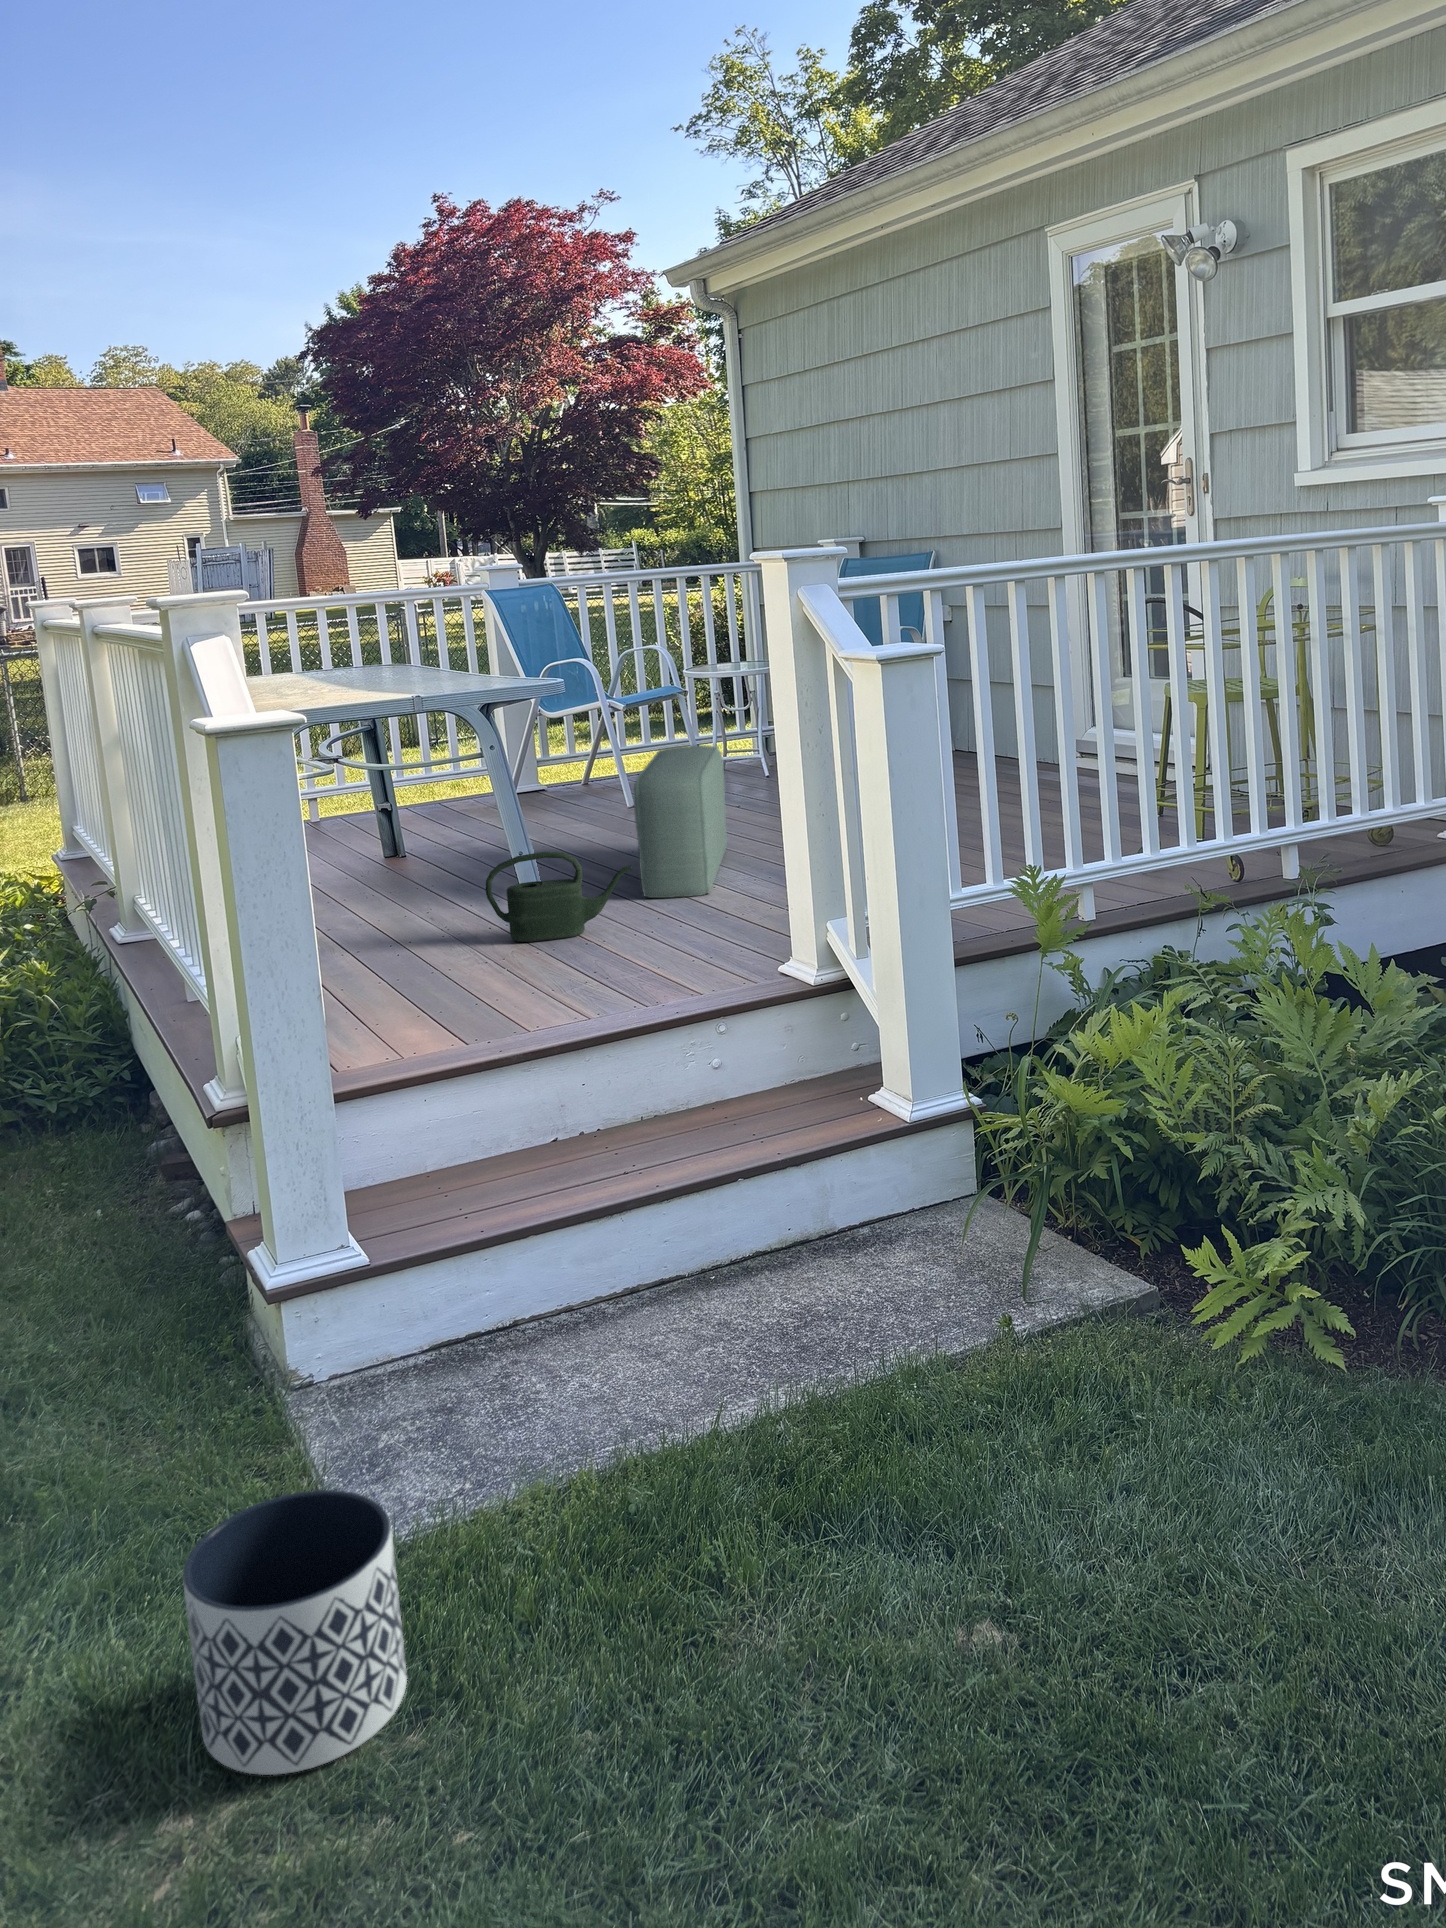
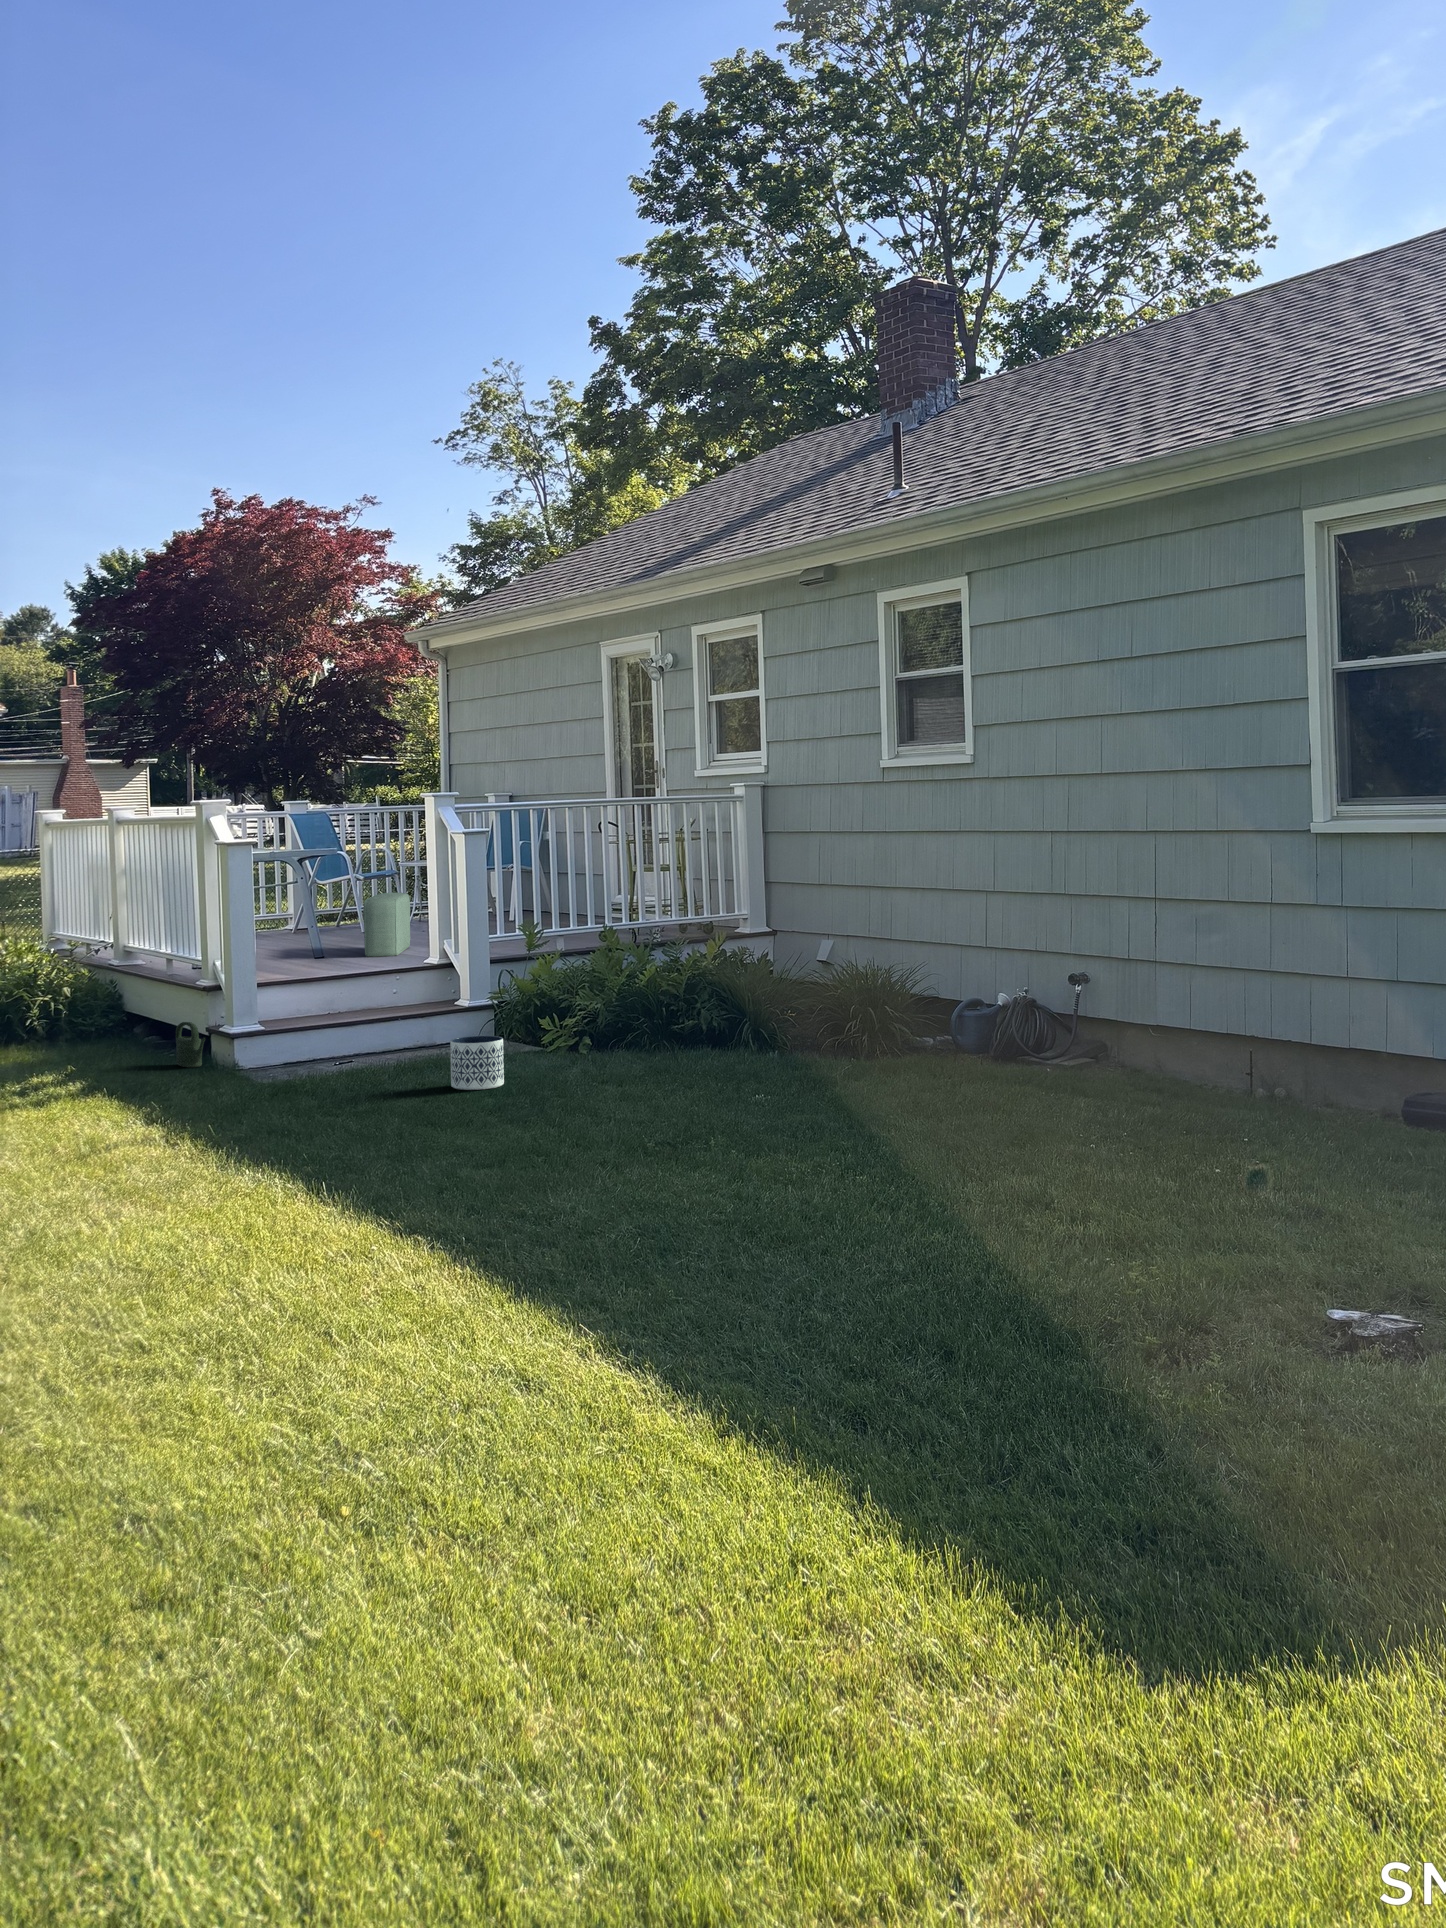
watering can: present [486,852,631,942] -> present [176,1022,206,1068]
planter: present [183,1490,407,1775] -> present [450,1036,504,1090]

